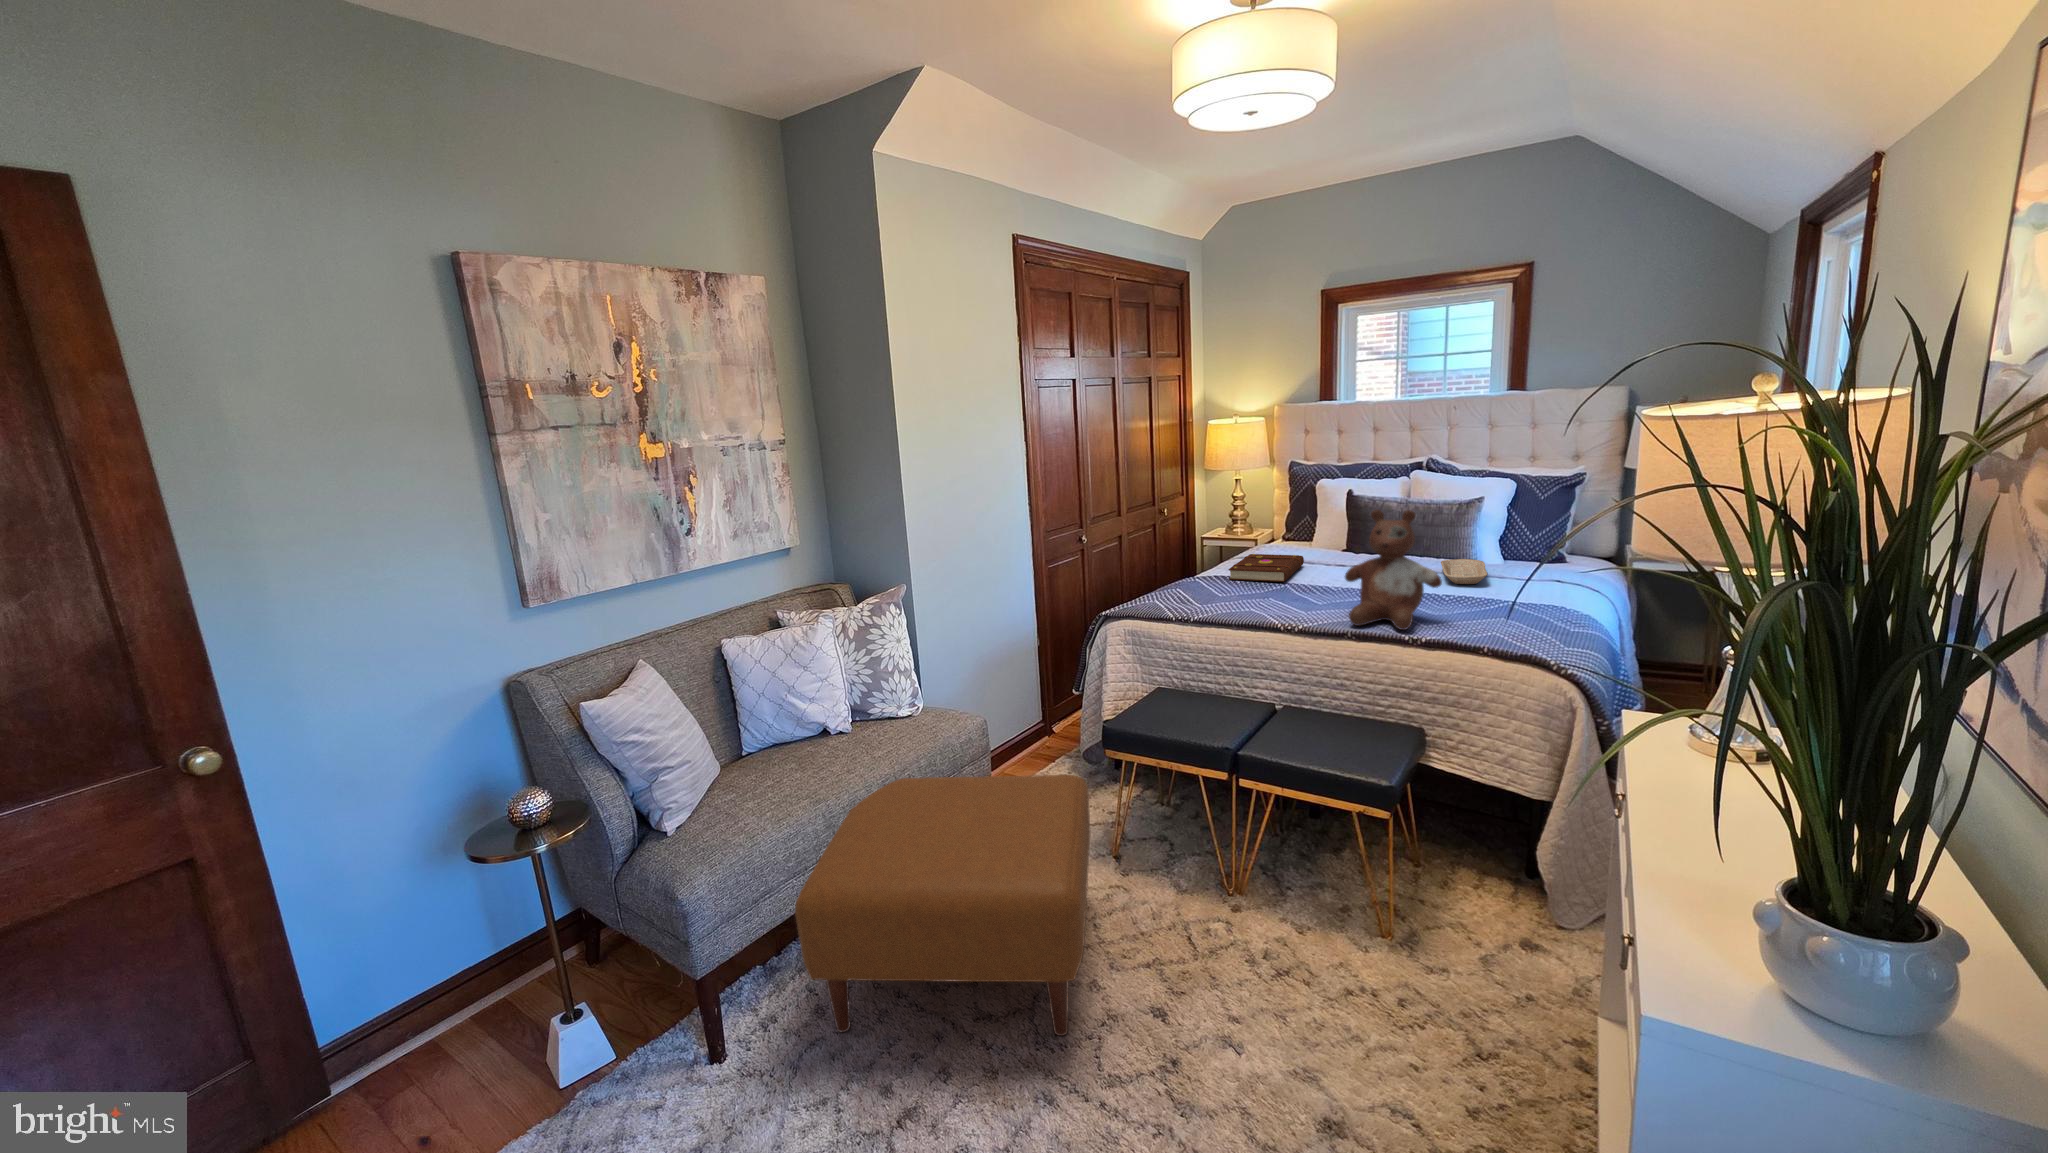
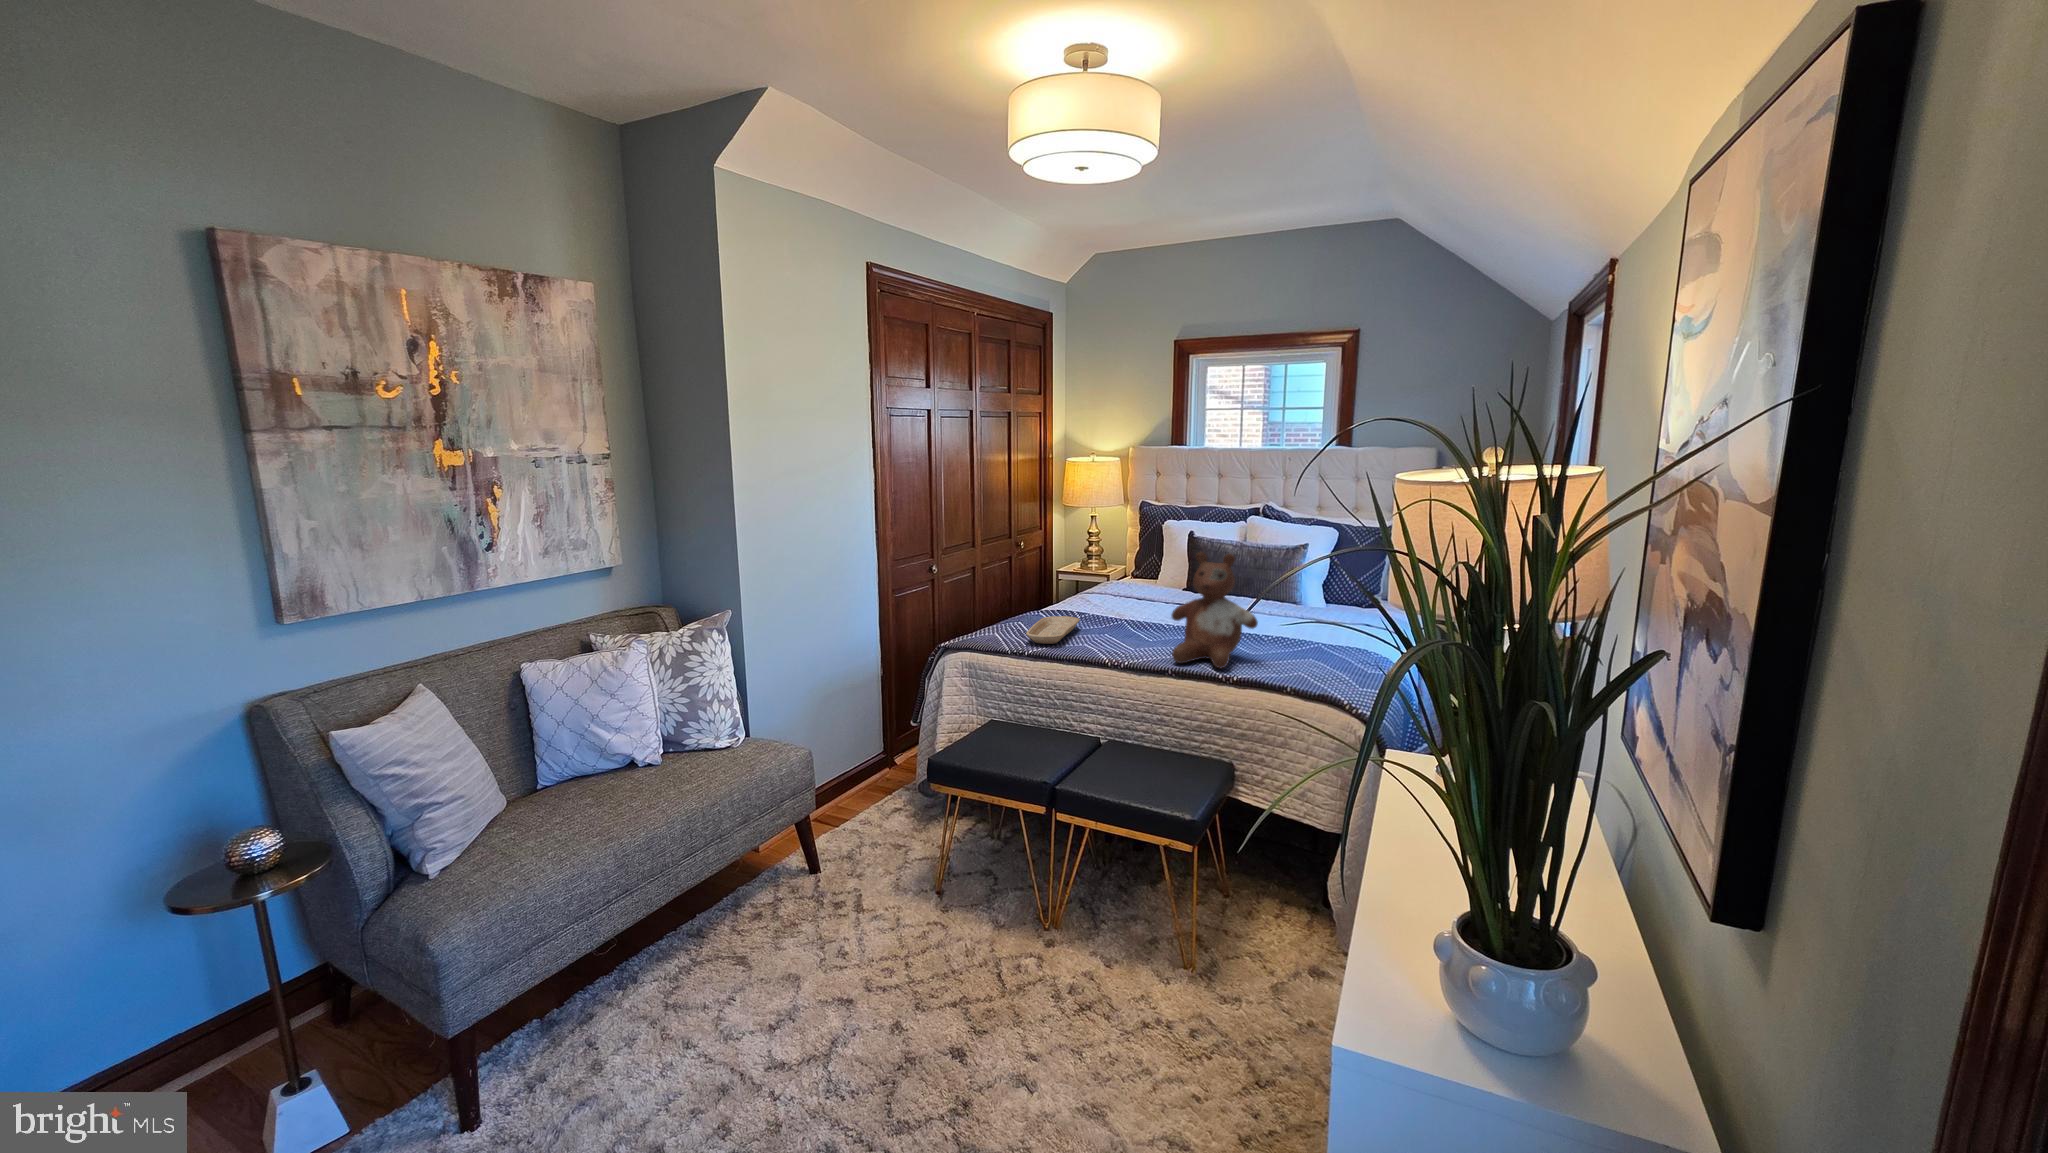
book: present [1228,554,1304,582] -> none [1069,590,1144,618]
tray: present [1441,559,1487,584] -> present [1026,616,1080,644]
ottoman: present [795,775,1091,1036] -> none [568,810,907,1089]

